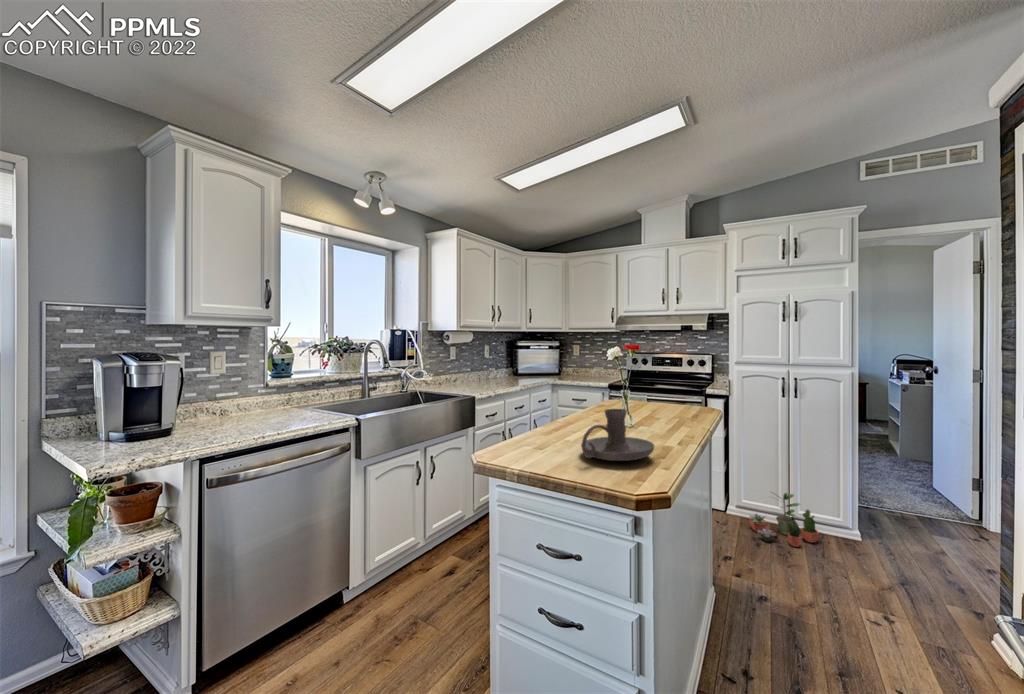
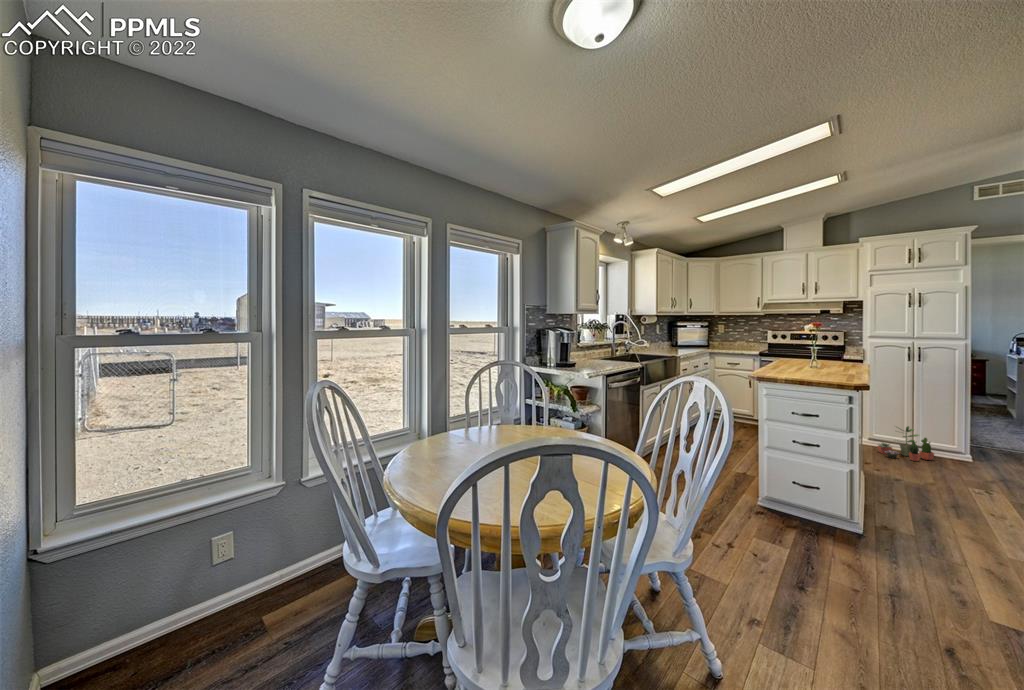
candle holder: present [581,409,654,461] -> none [802,346,845,369]

